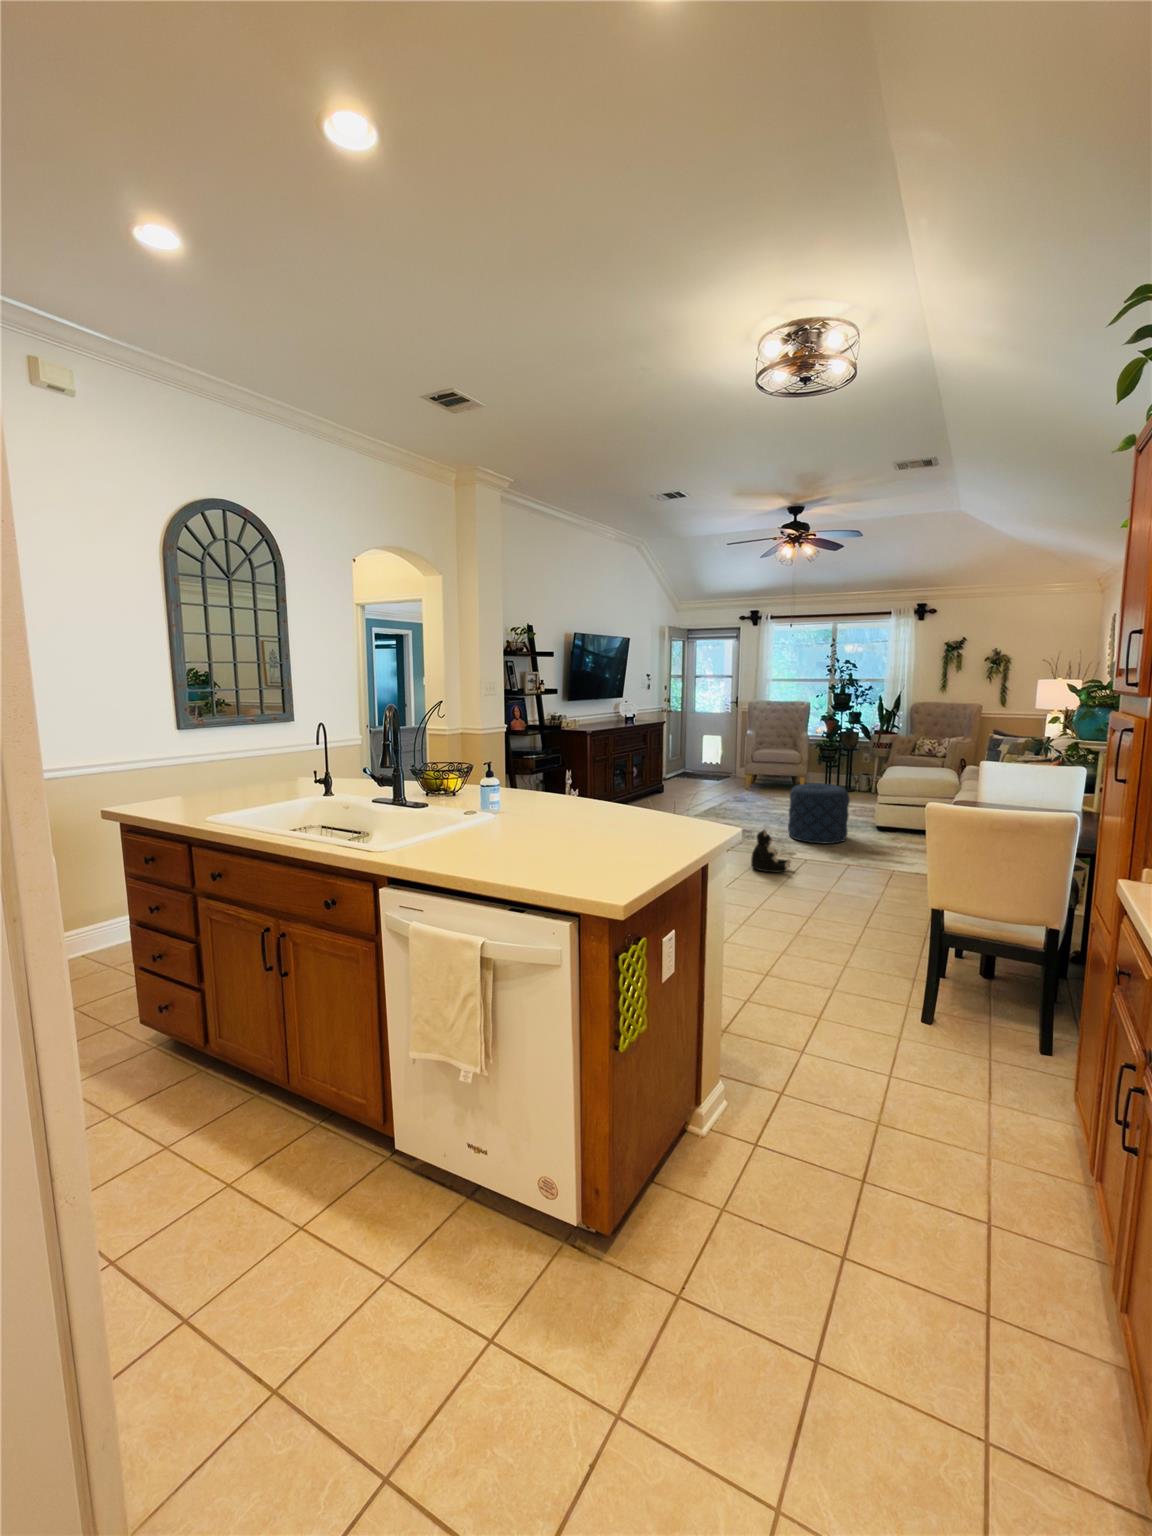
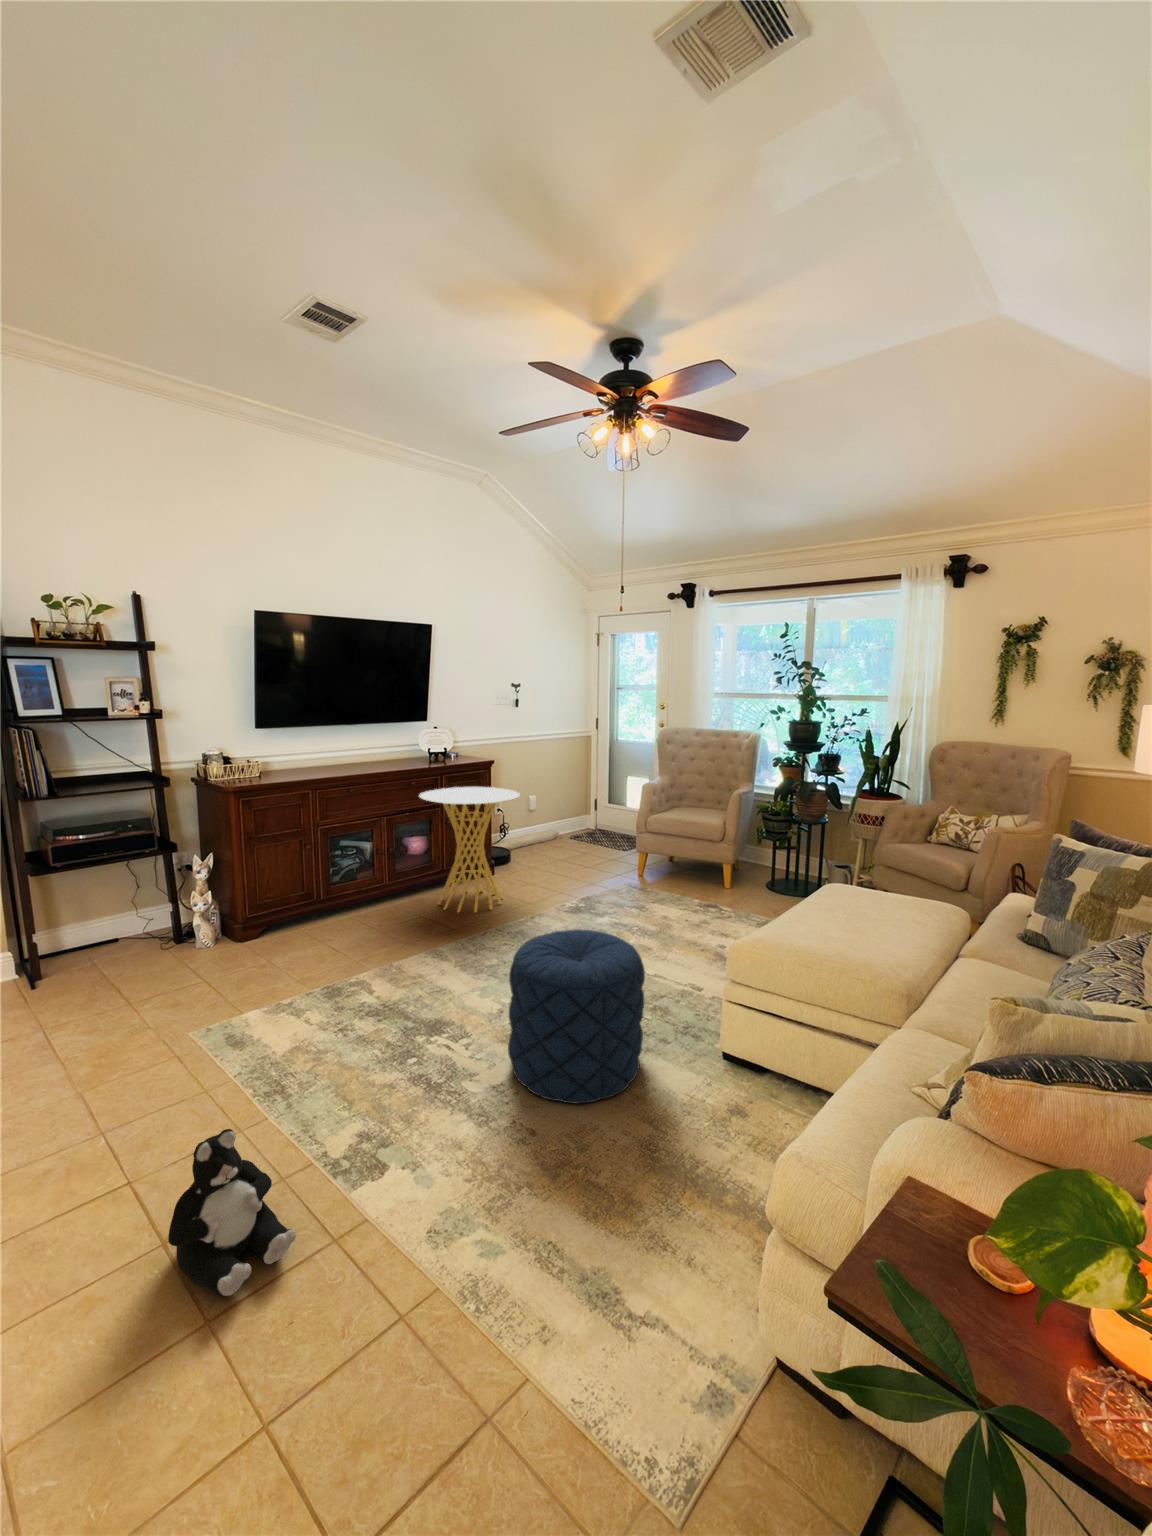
side table: none [649,737,707,806] -> present [419,787,520,912]

